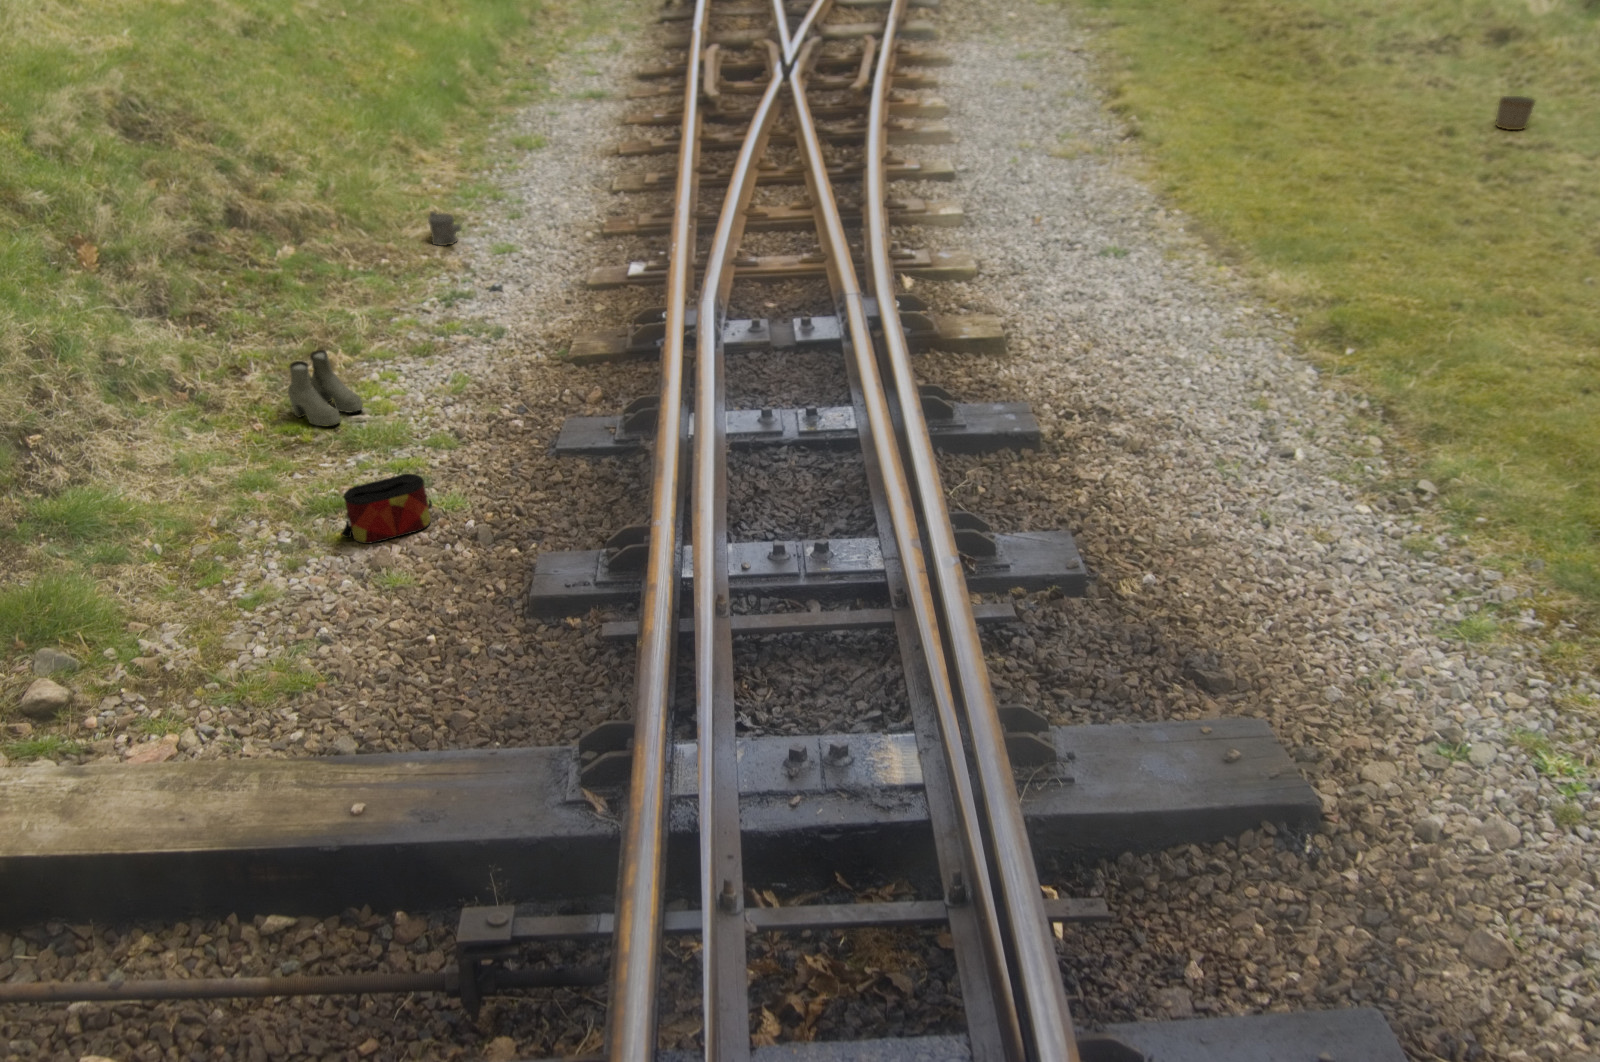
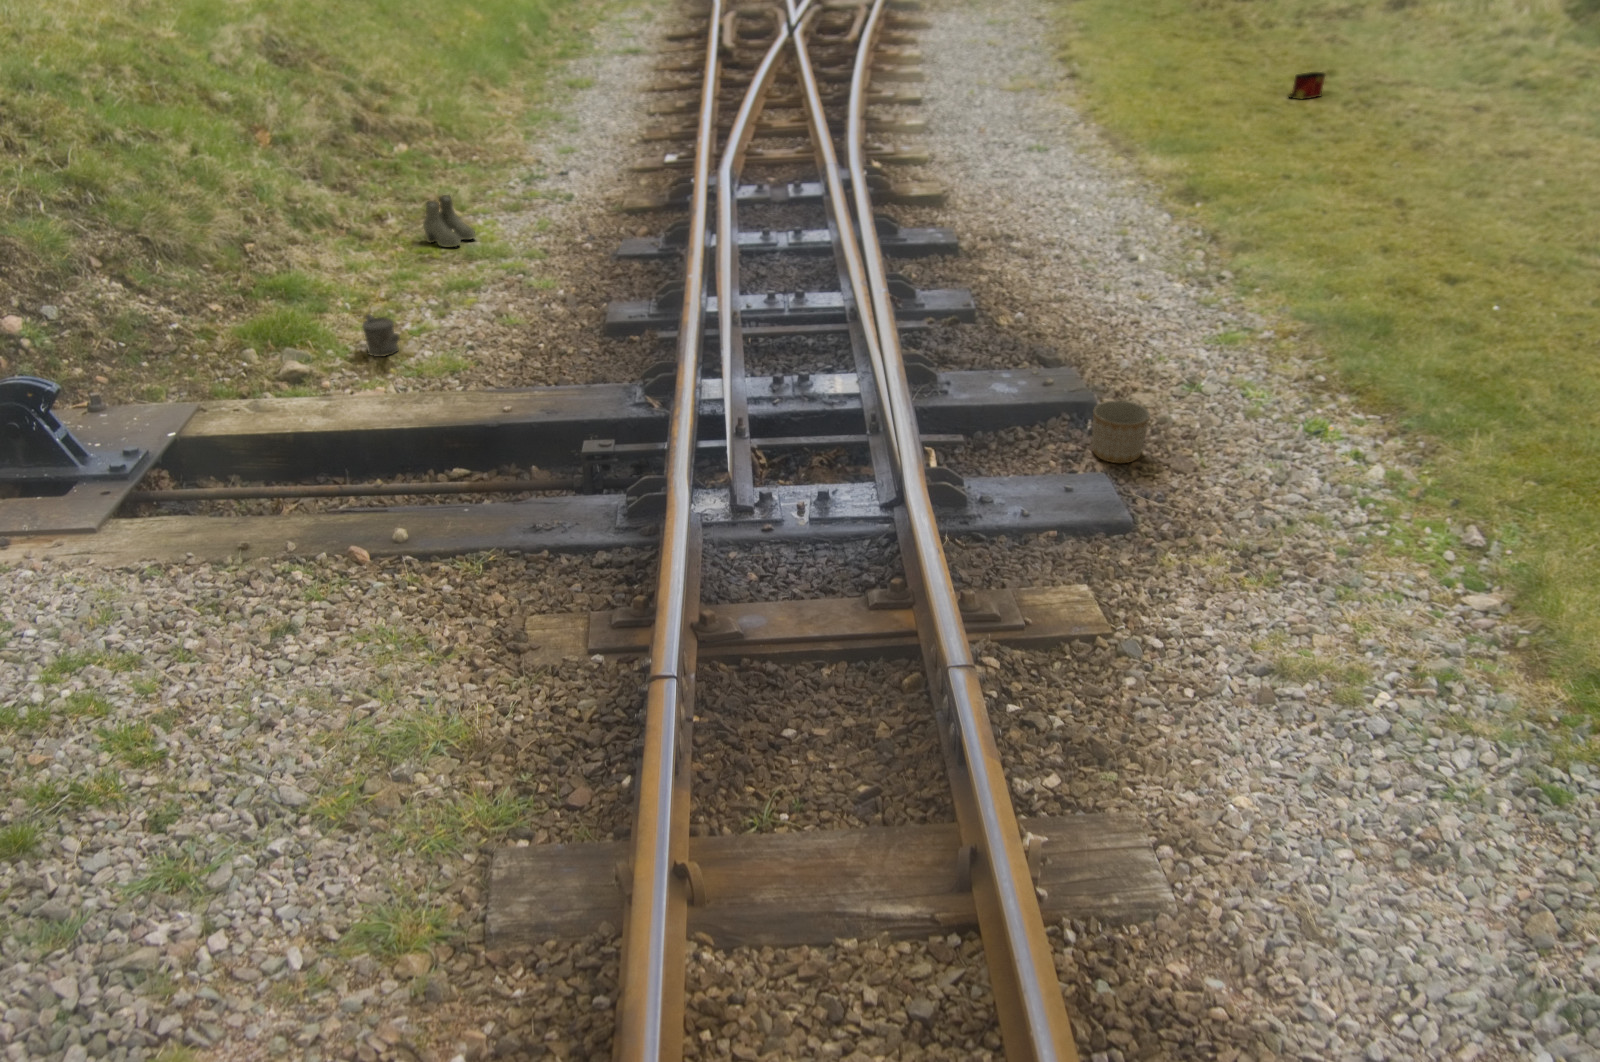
planter: present [1496,96,1535,130] -> present [1092,400,1150,463]
watering can: present [428,211,461,246] -> present [362,314,400,357]
bag: present [341,474,432,544] -> present [1288,72,1325,99]

